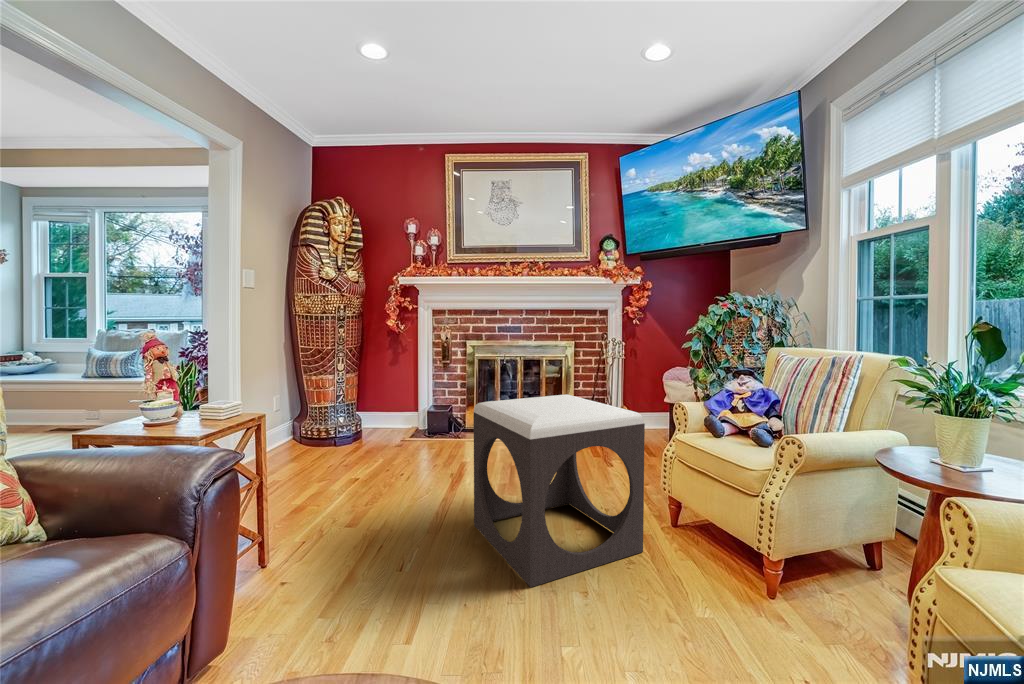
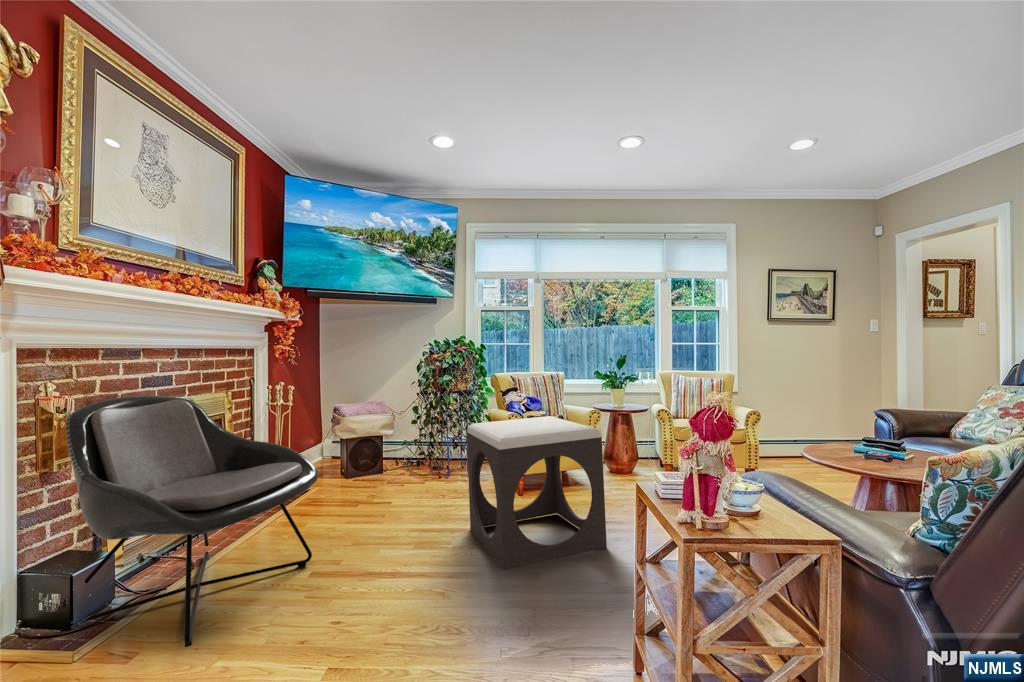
lounge chair: none [394,336,507,460] -> present [60,395,318,647]

